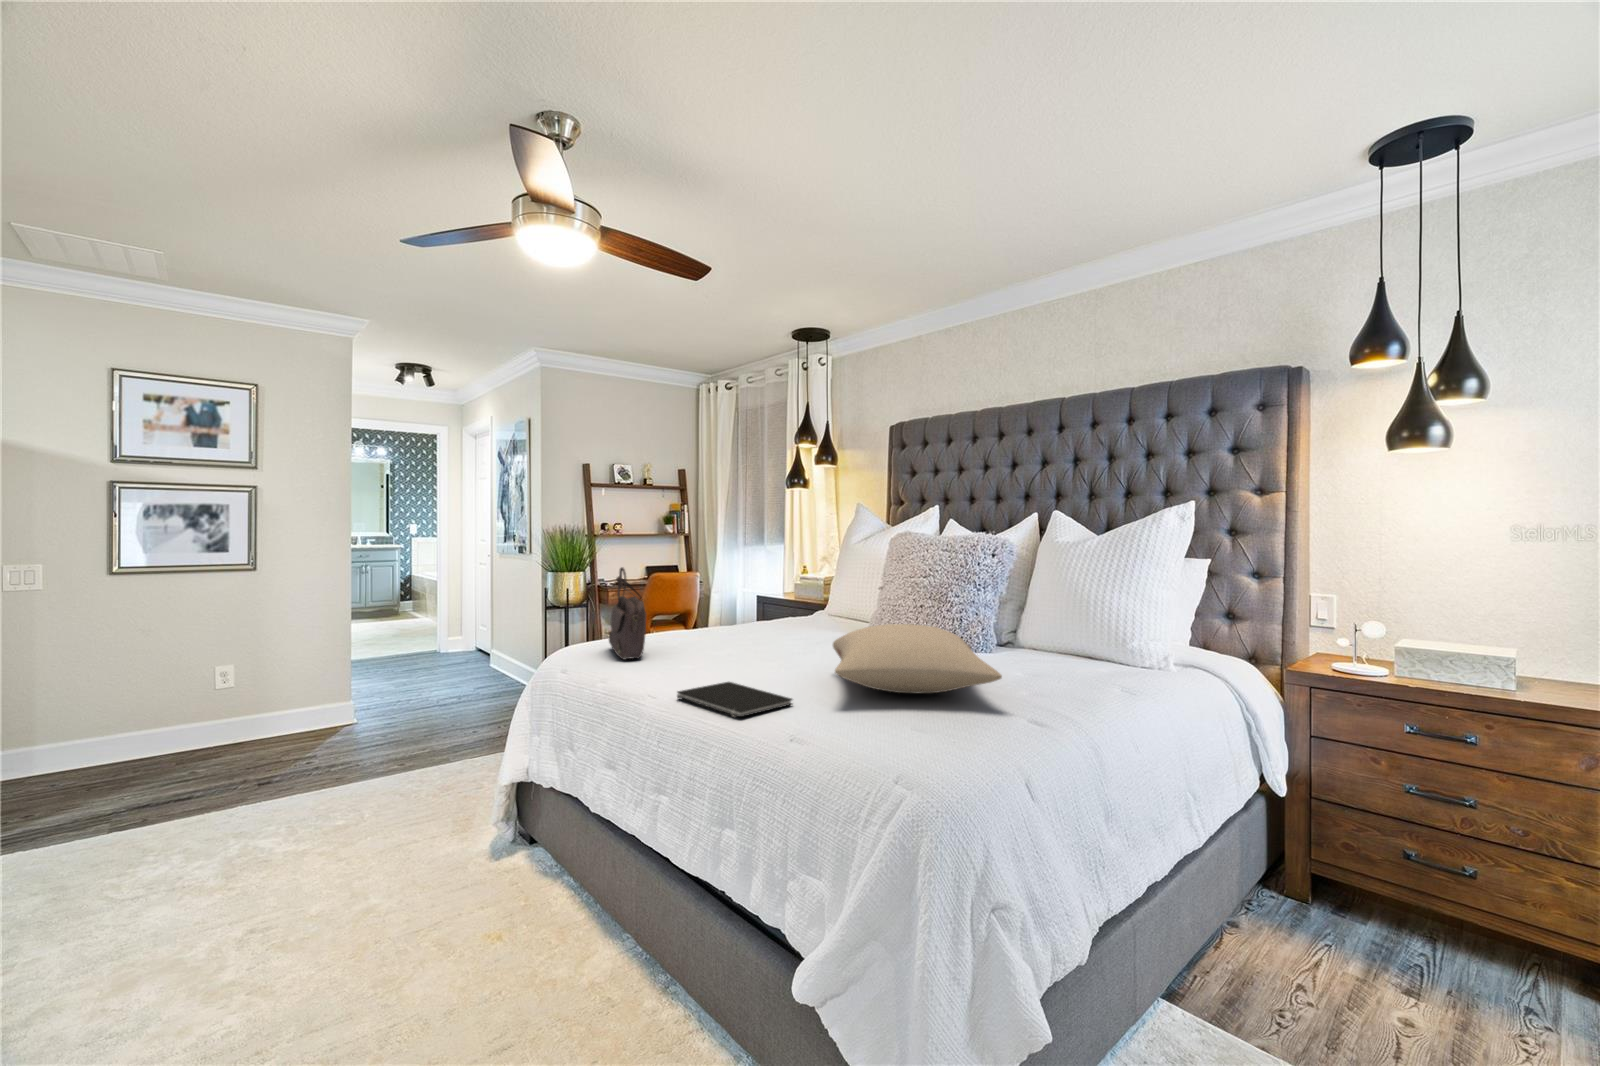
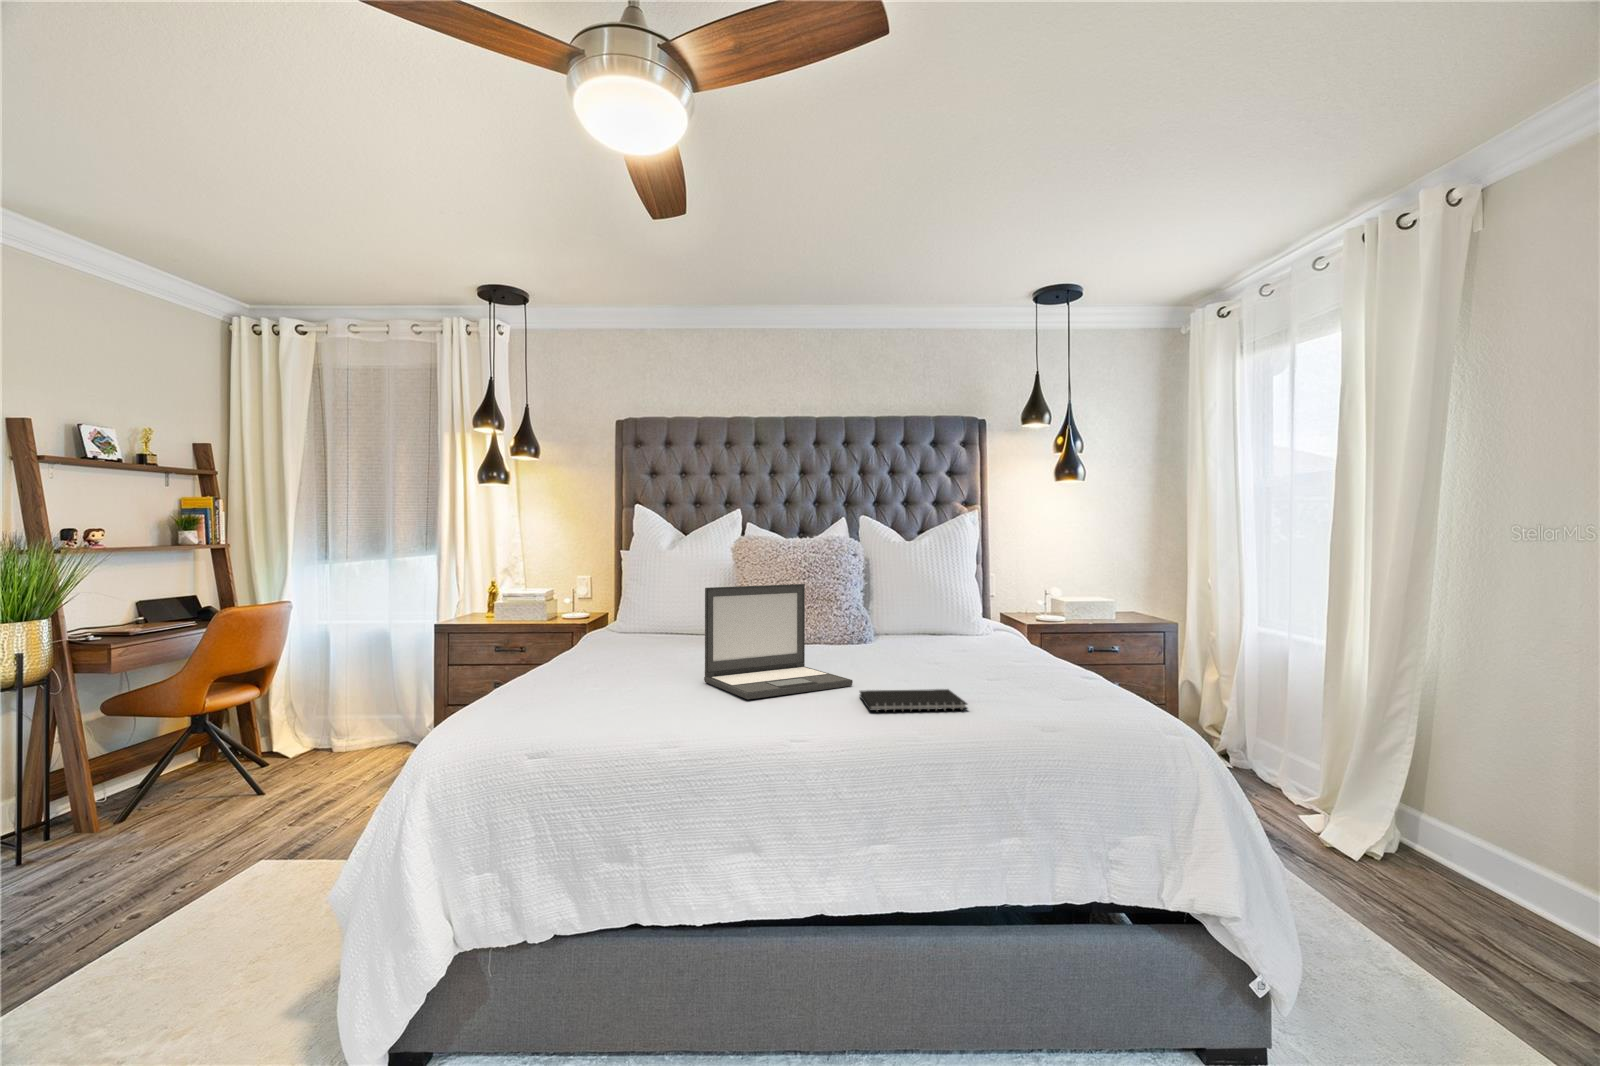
handbag: present [609,567,646,660] -> none [586,588,681,702]
laptop: none [659,572,796,679] -> present [704,584,853,699]
pillow: present [833,624,1002,693] -> none [866,616,1041,672]

